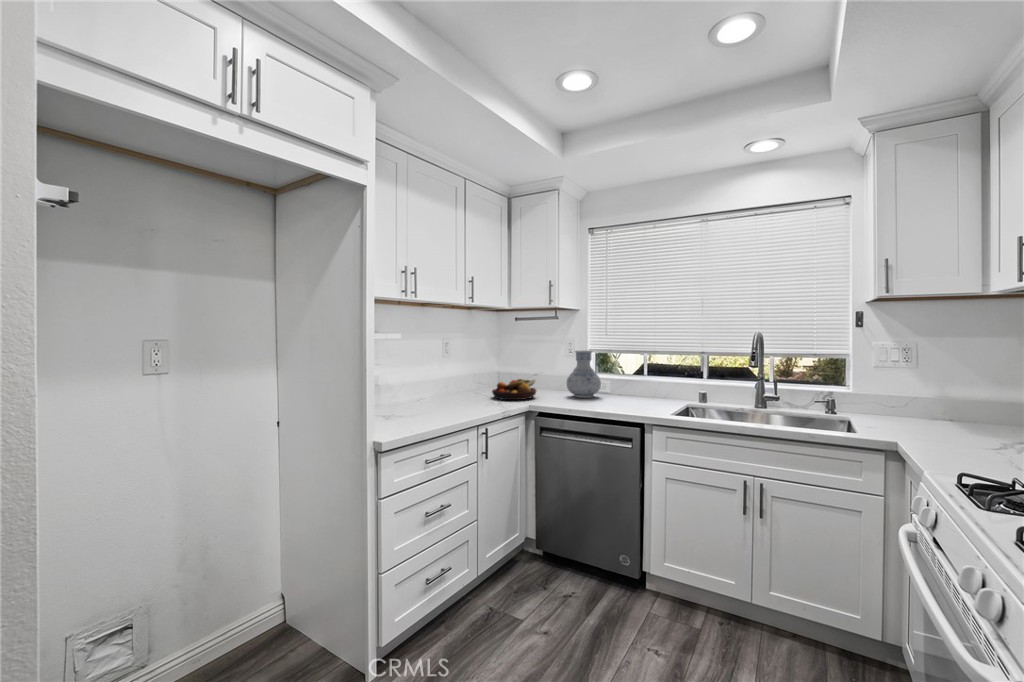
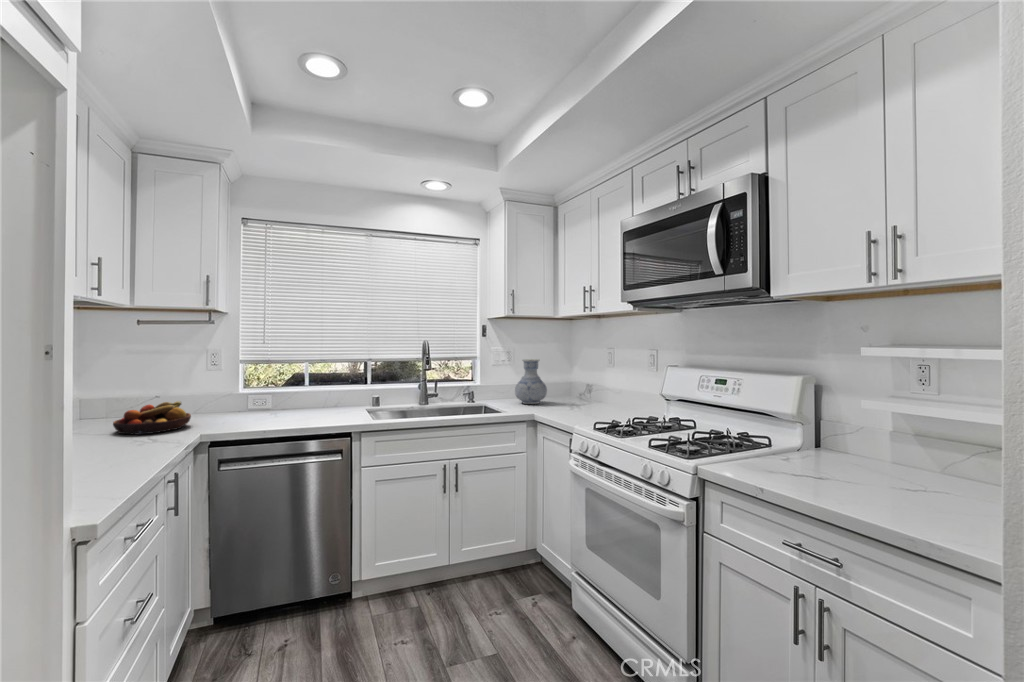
vase: present [567,350,601,398] -> present [515,359,547,404]

